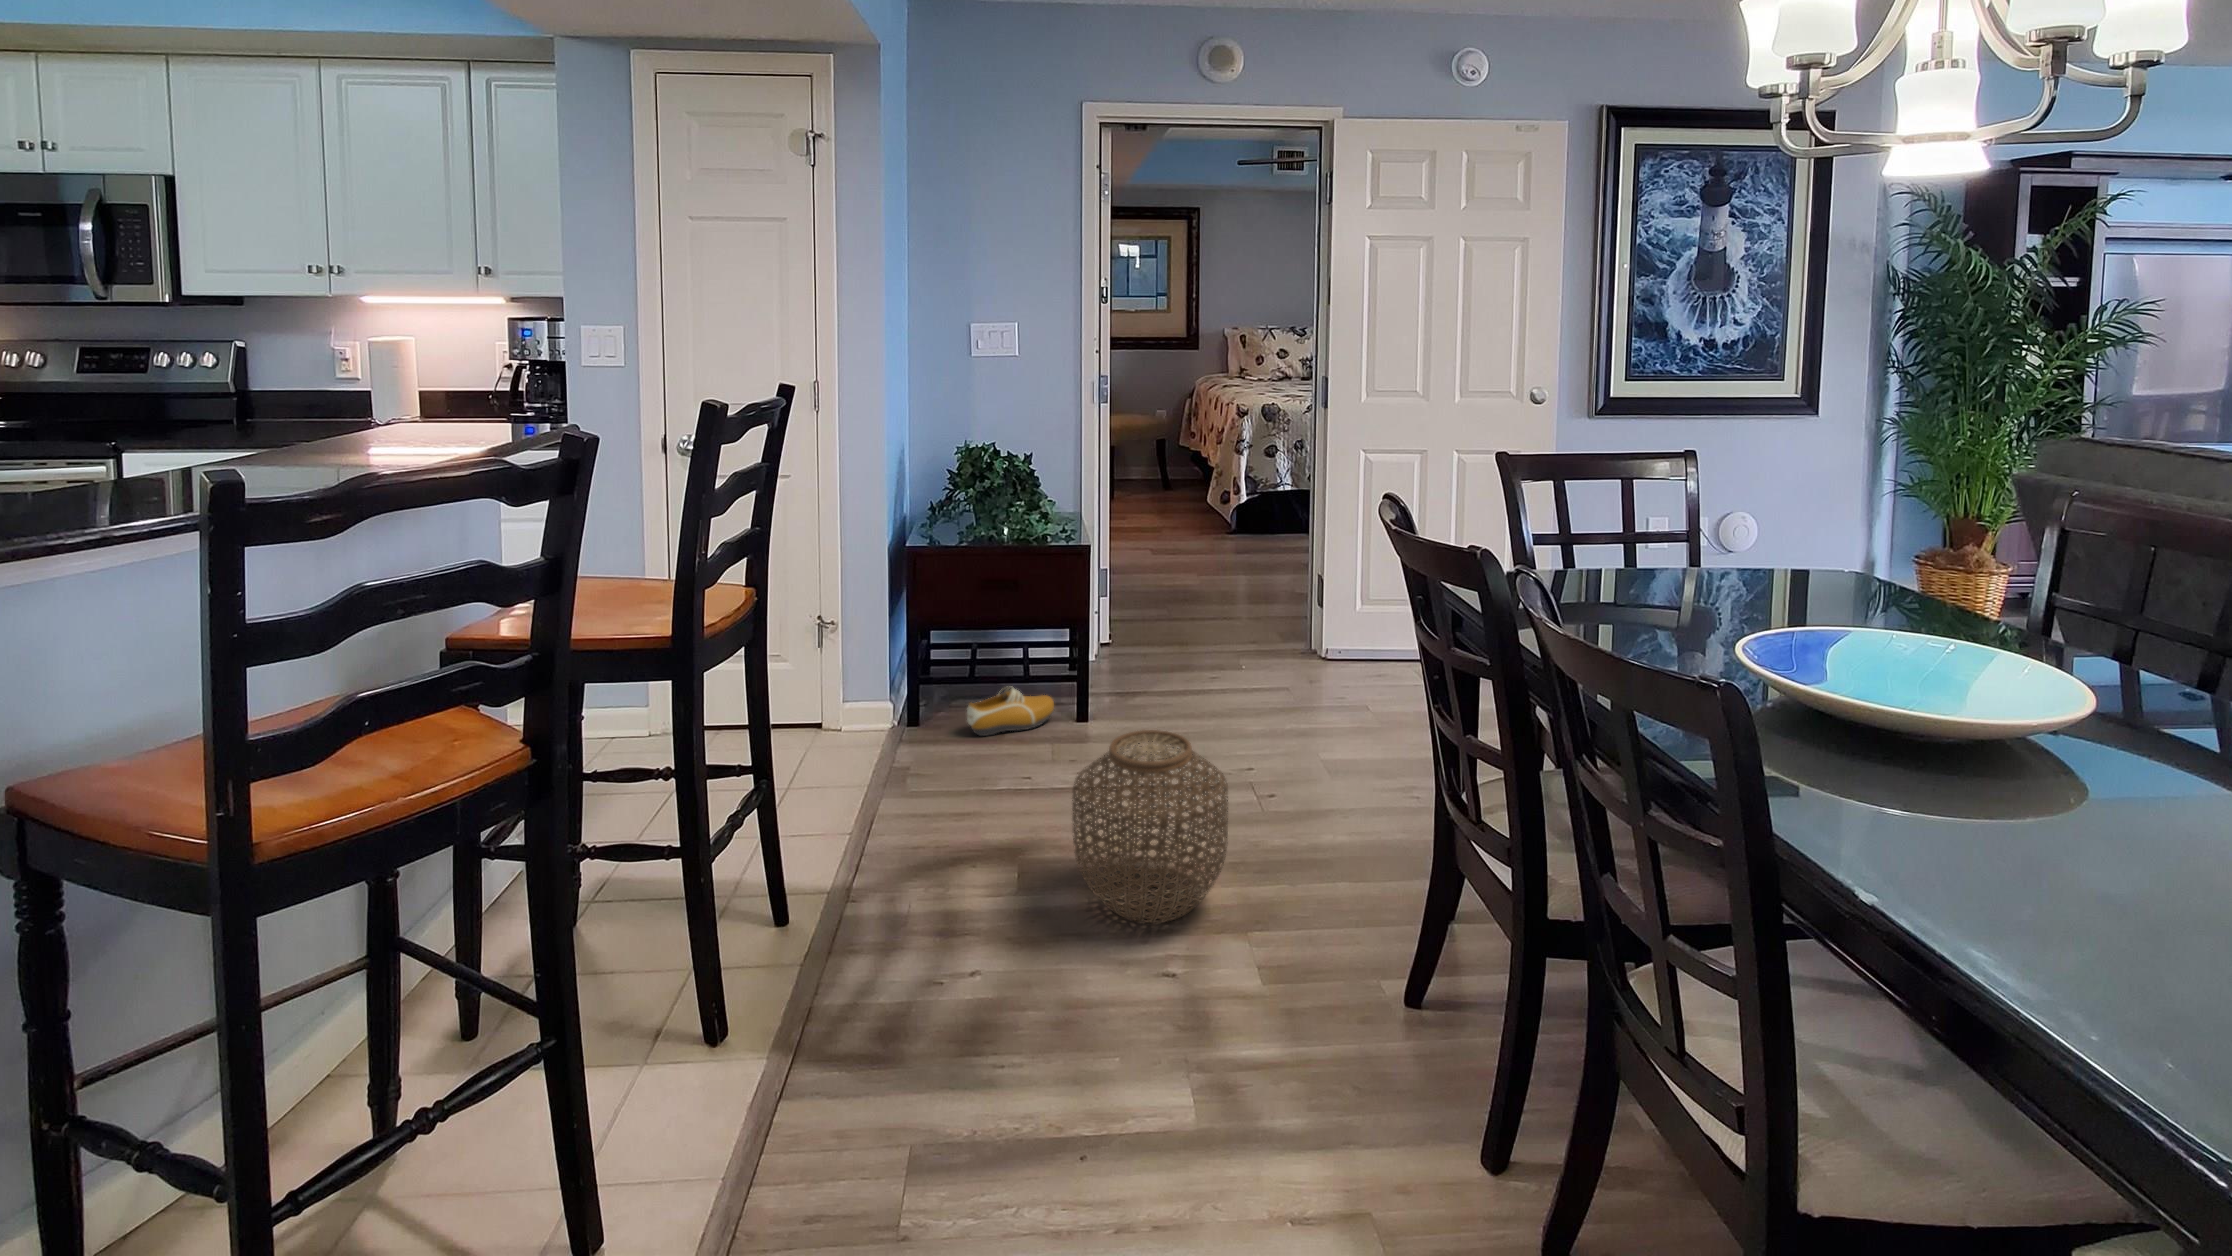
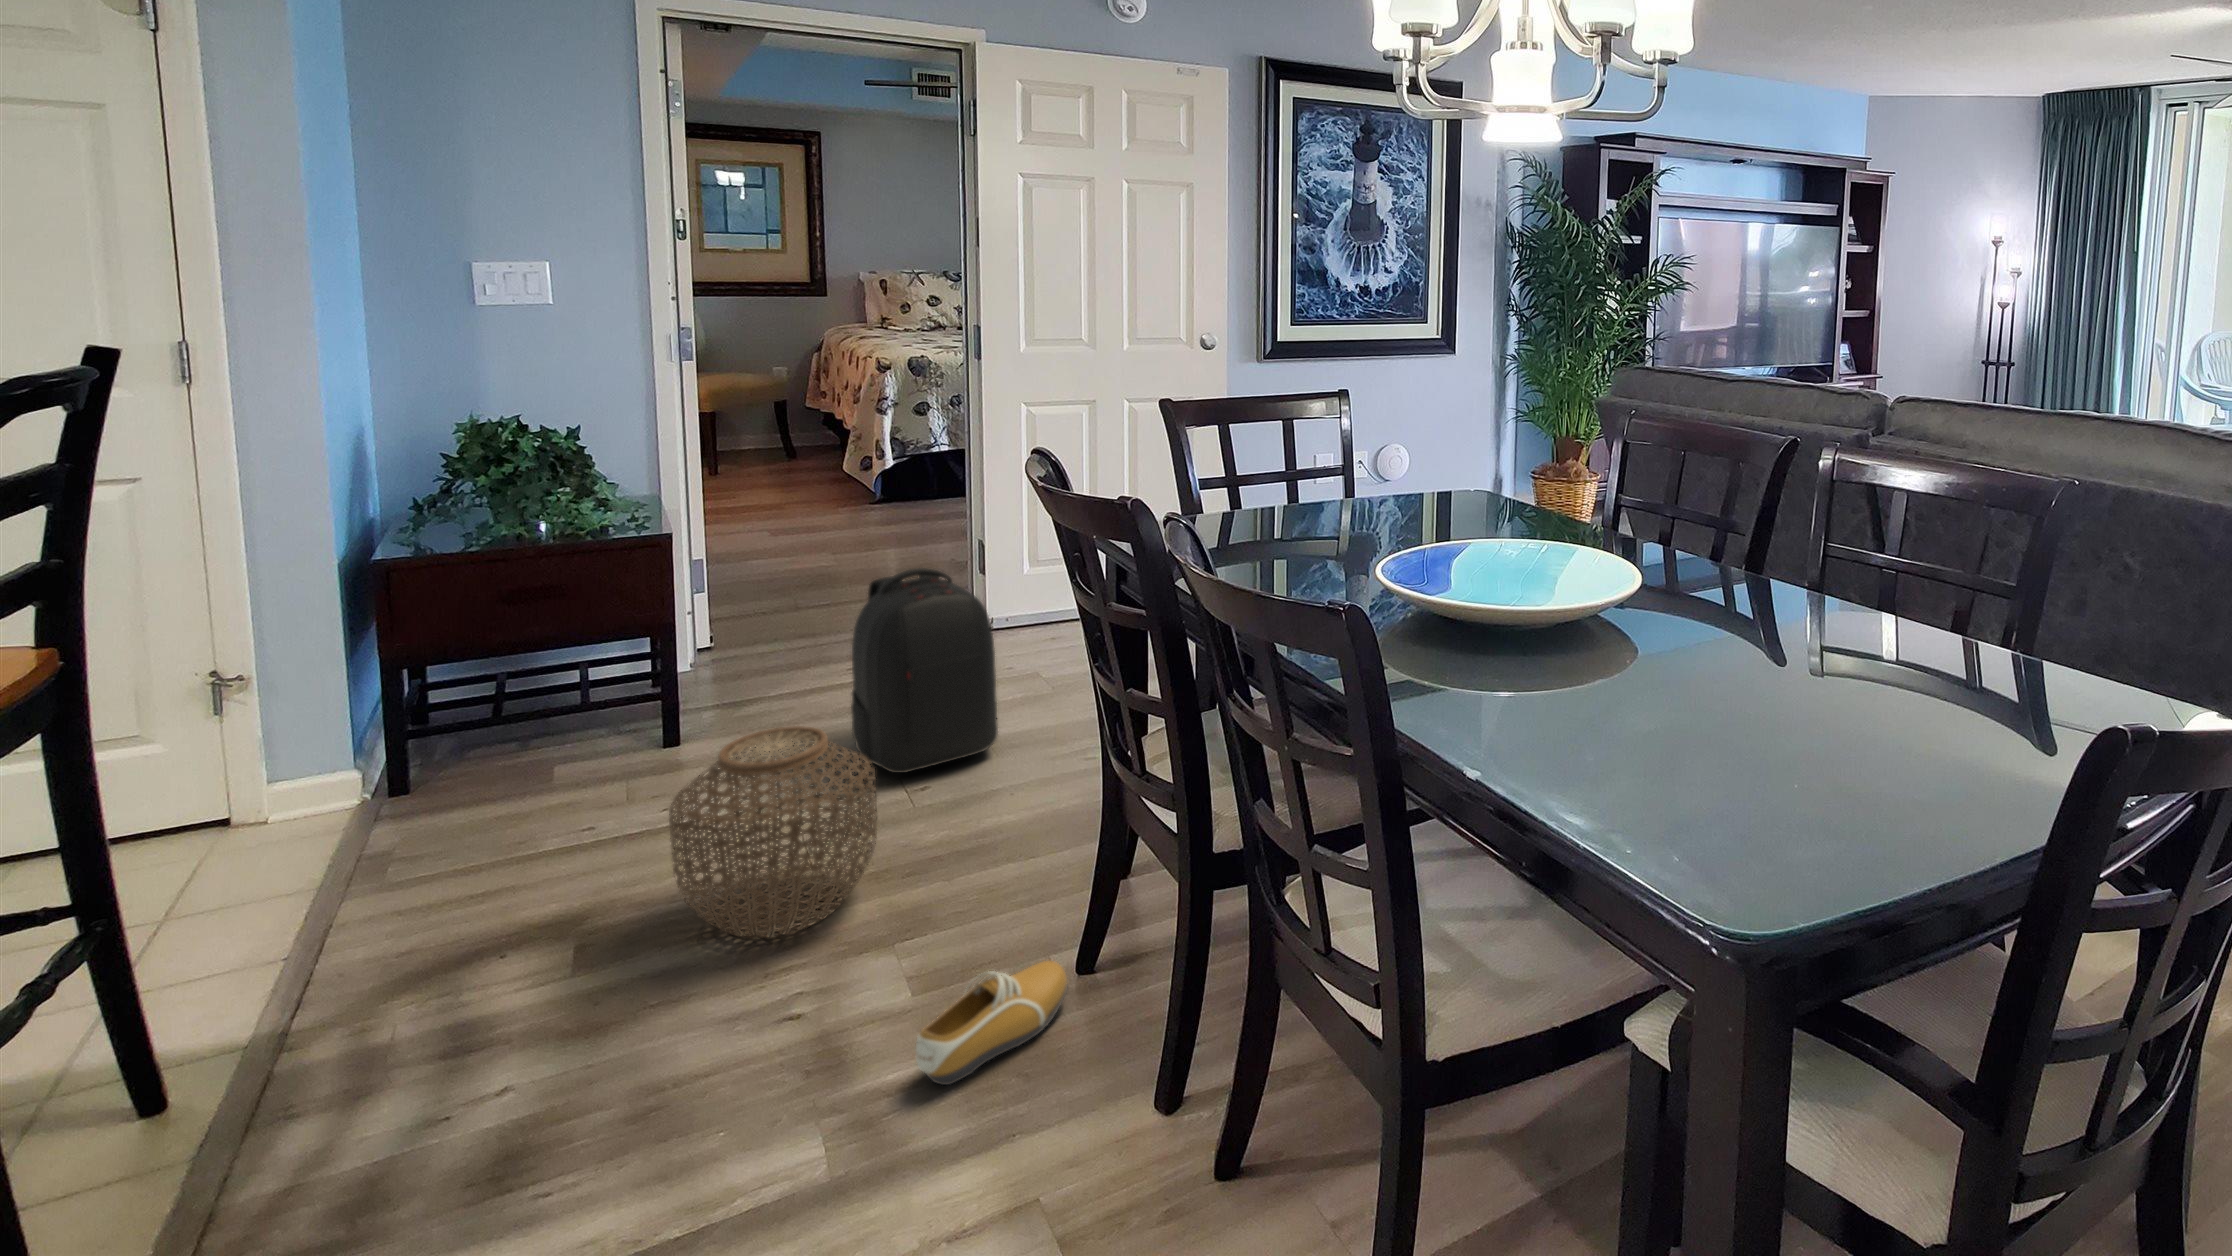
backpack: none [1209,597,1329,787] -> present [851,568,998,773]
shoe: present [967,686,1054,736] -> present [915,961,1067,1085]

